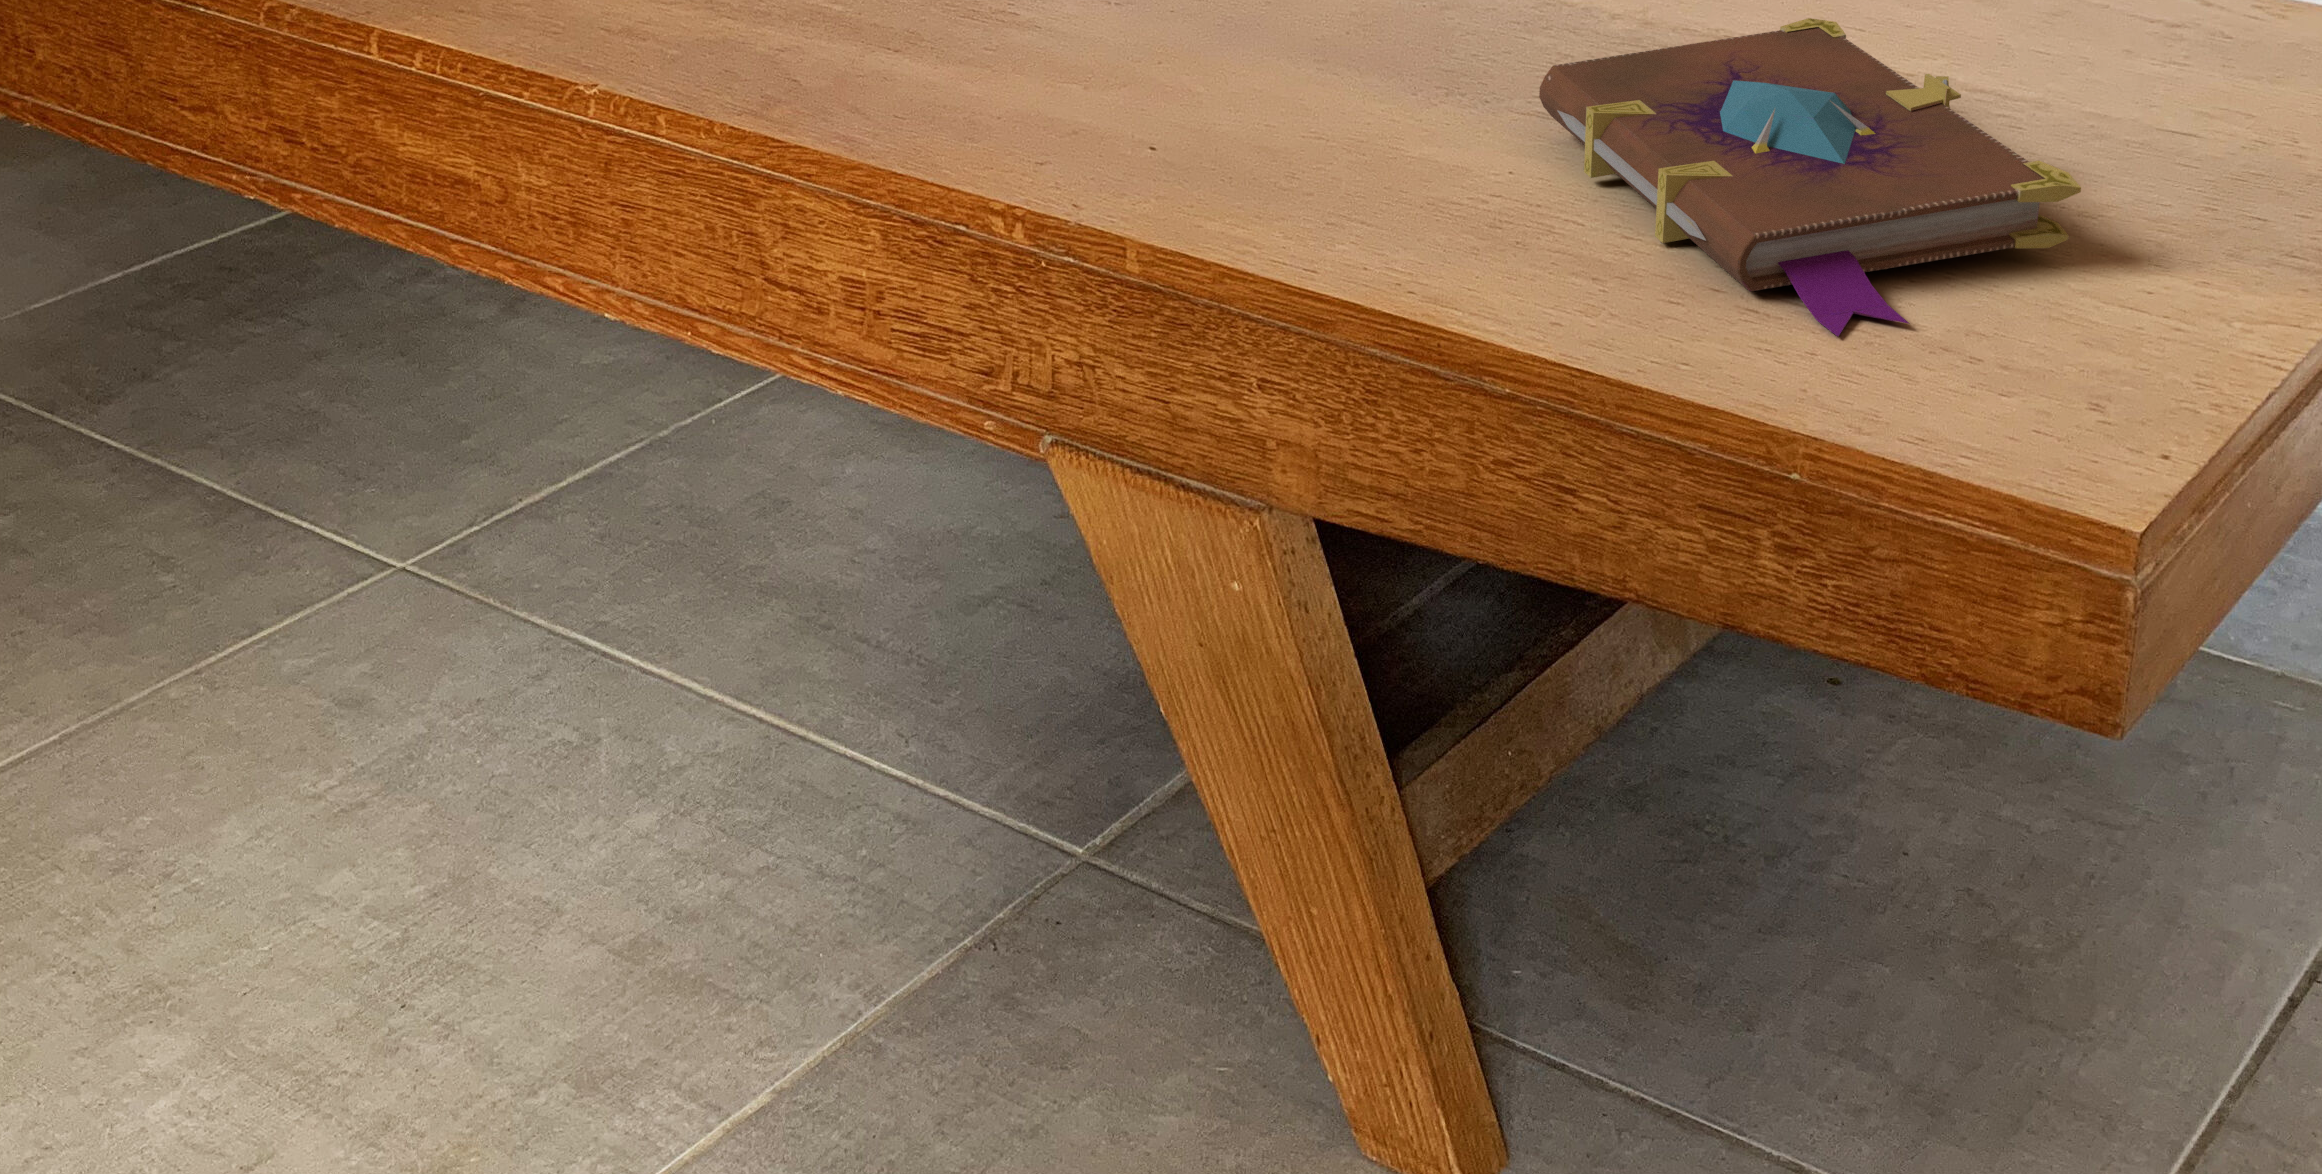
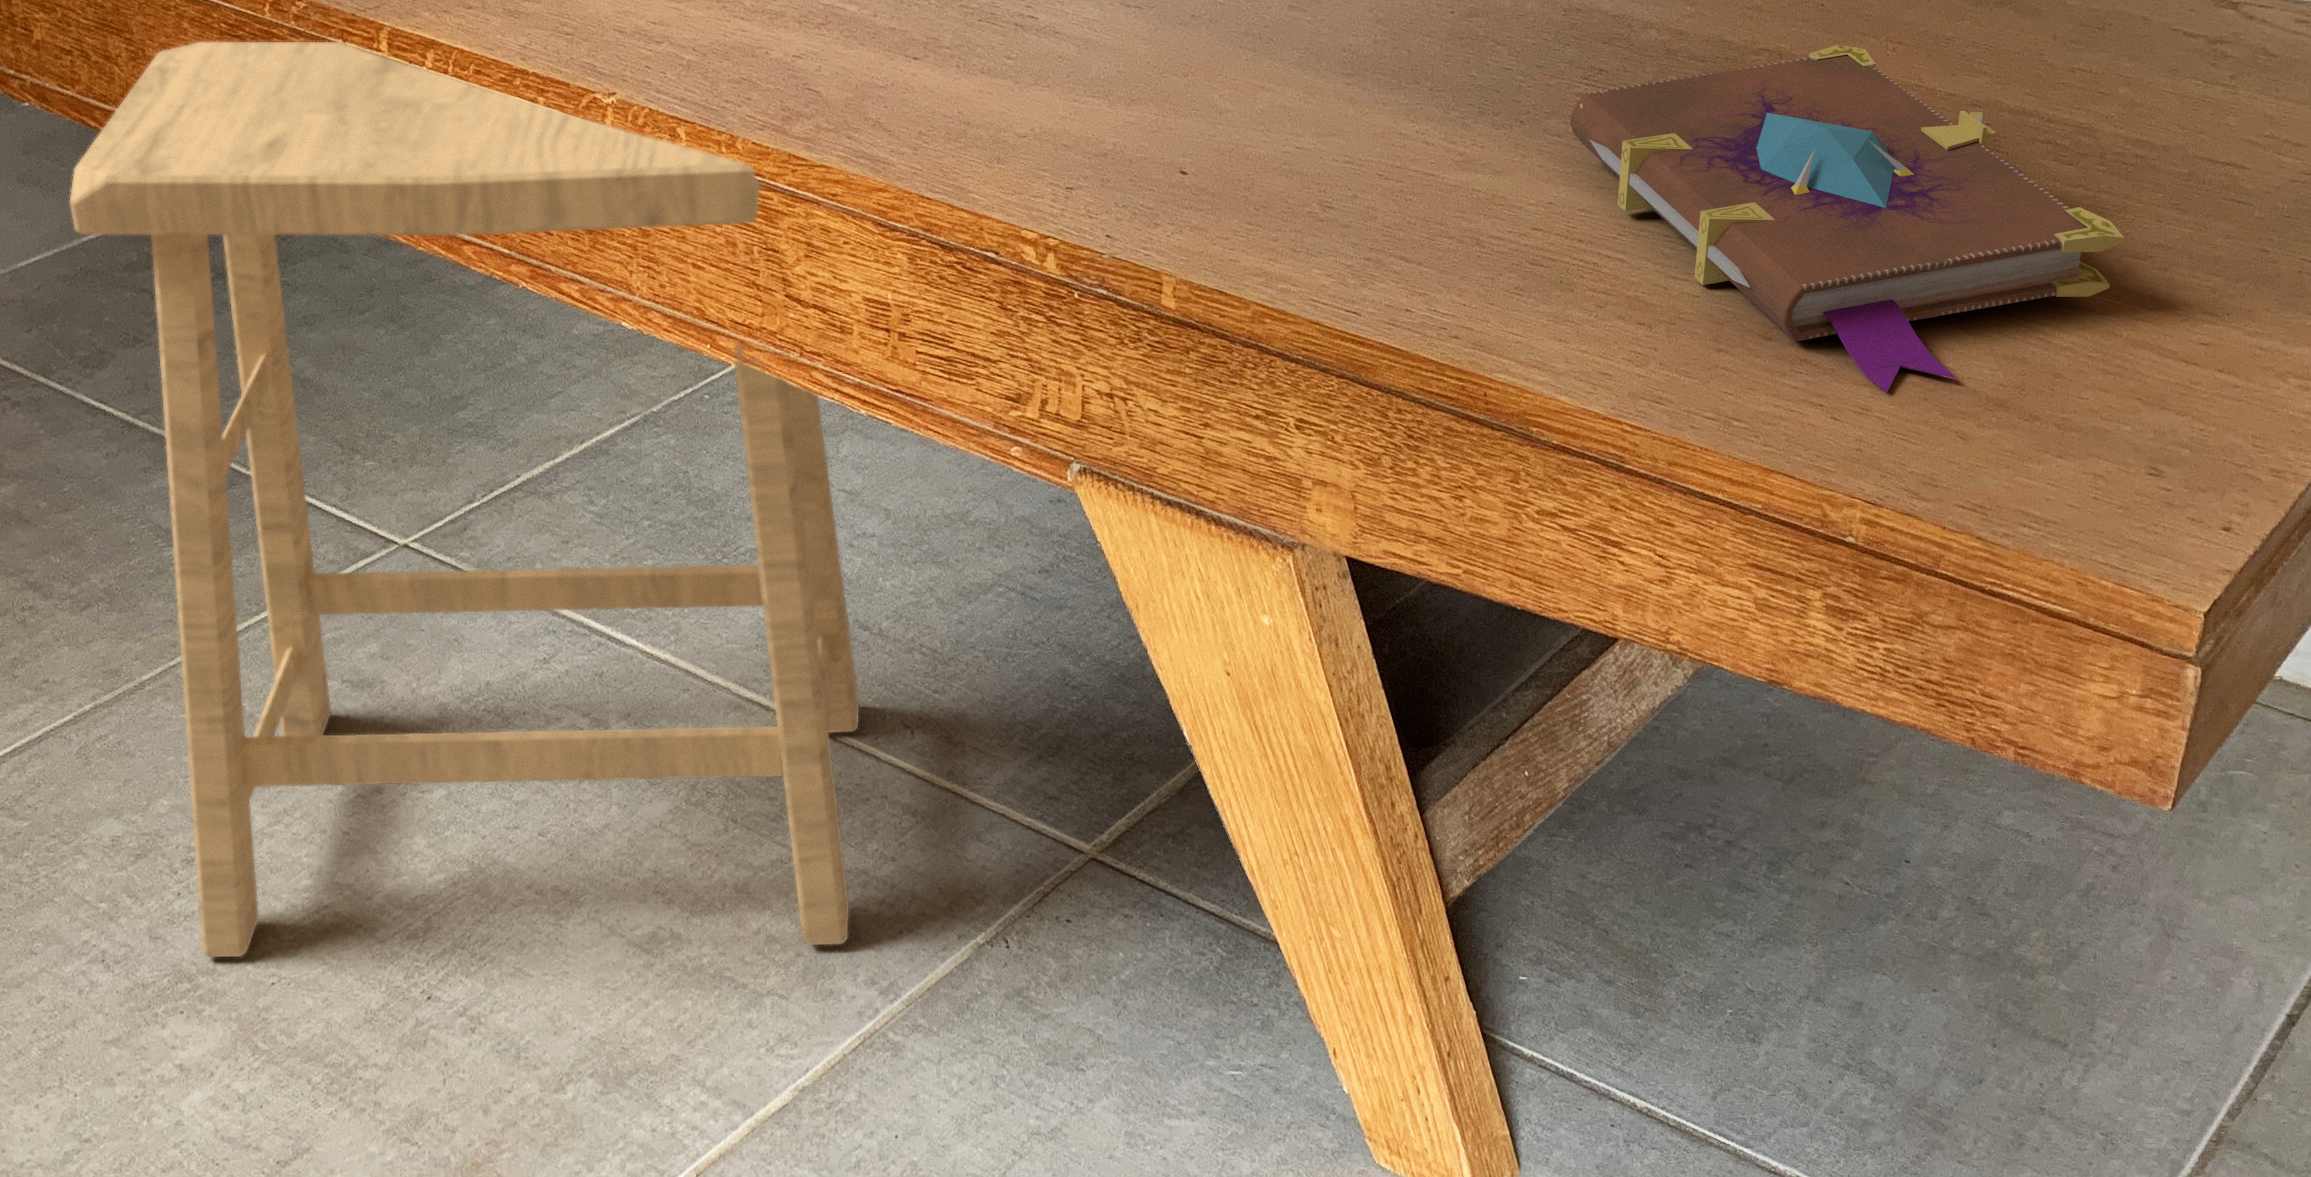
footstool: none [58,30,857,959] -> present [70,42,859,957]

